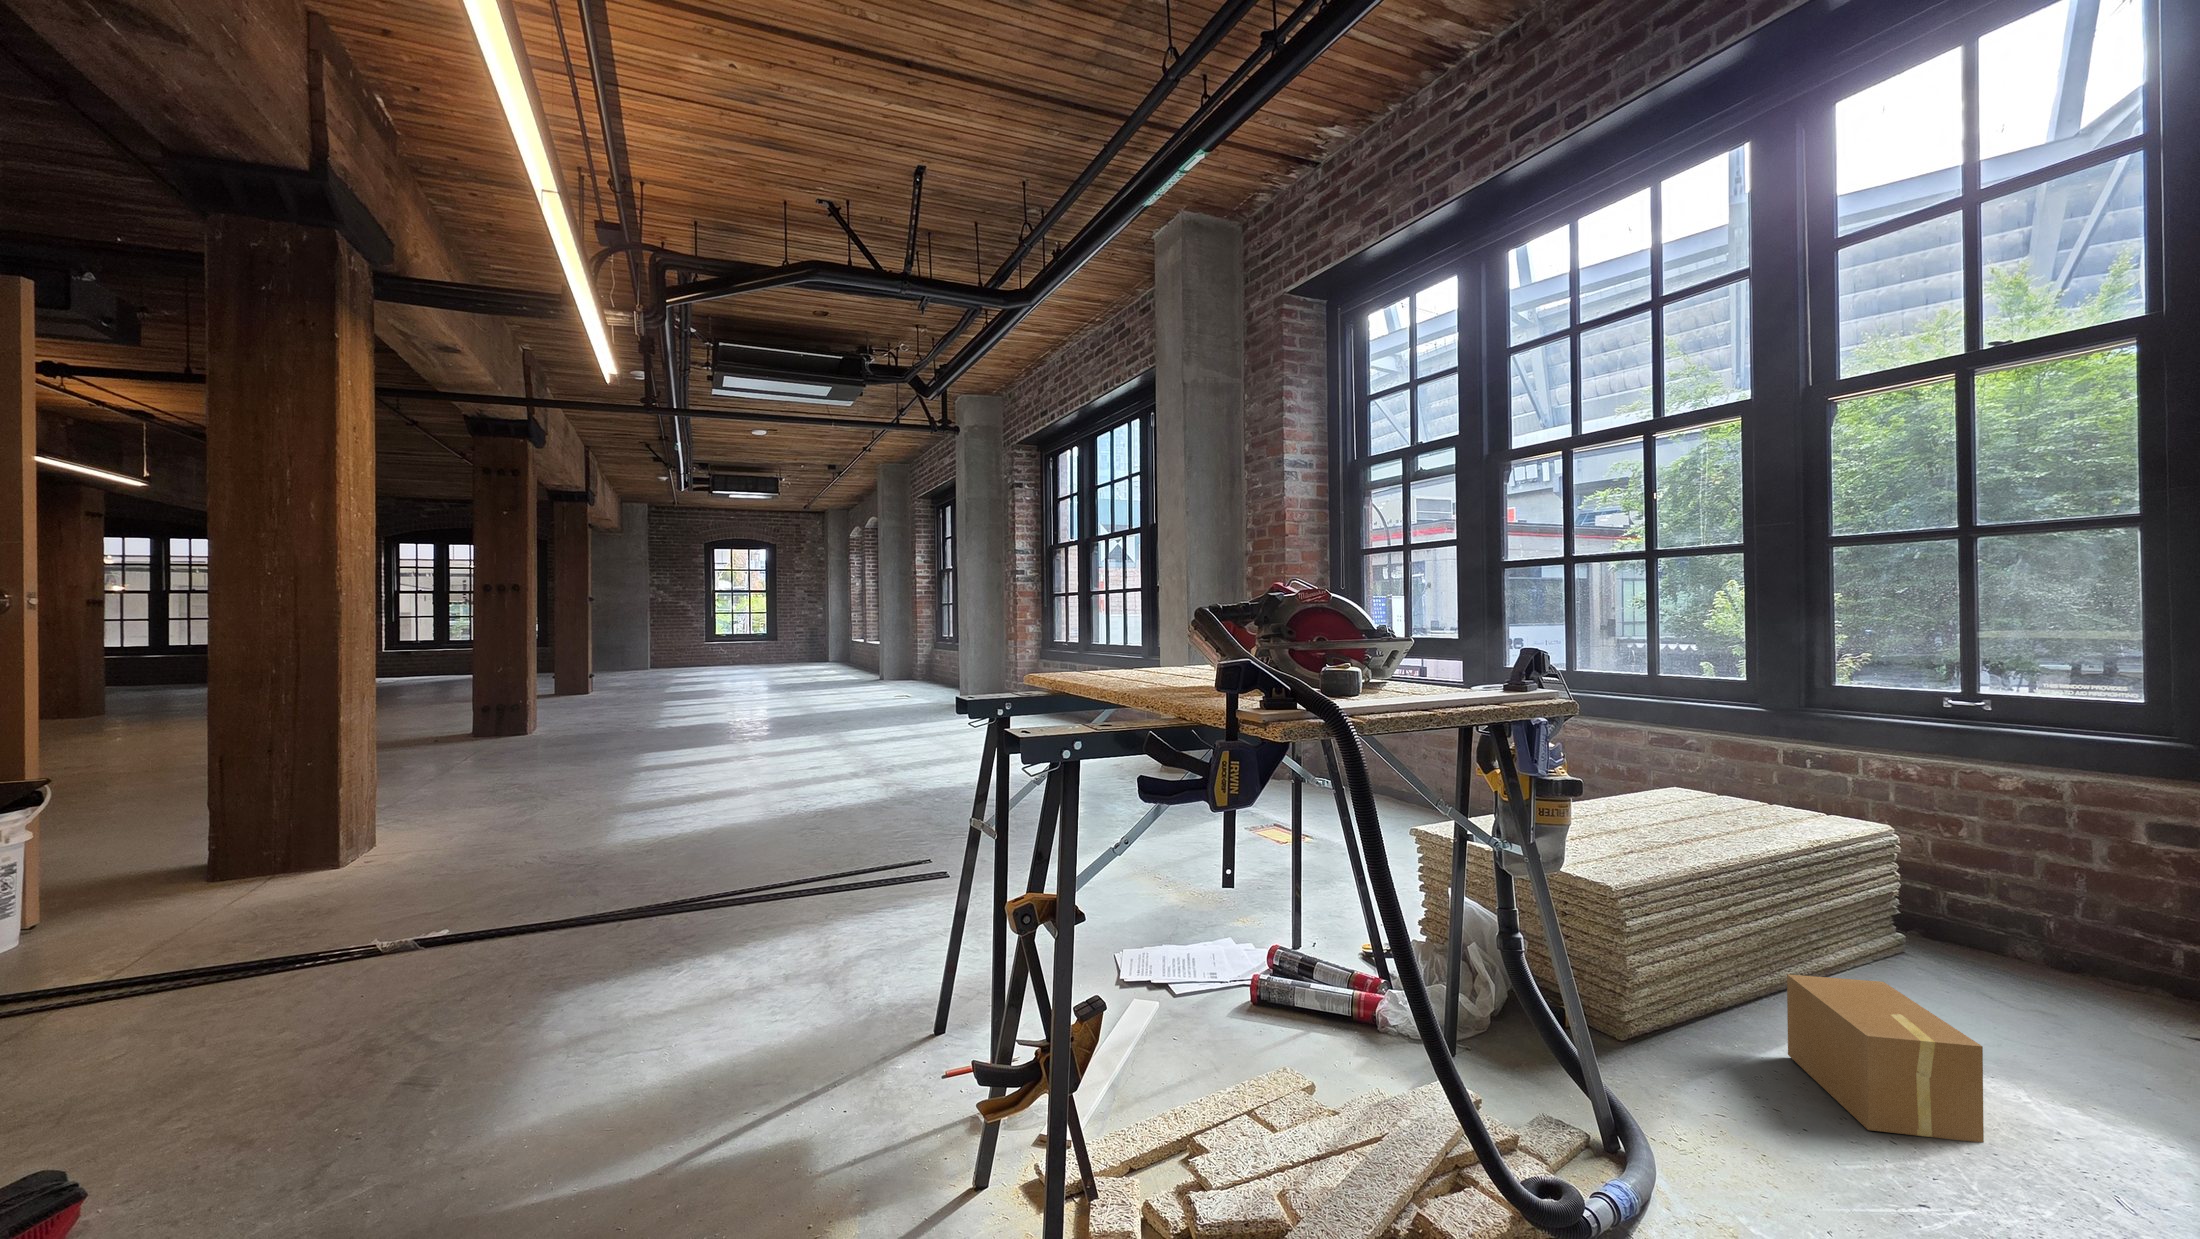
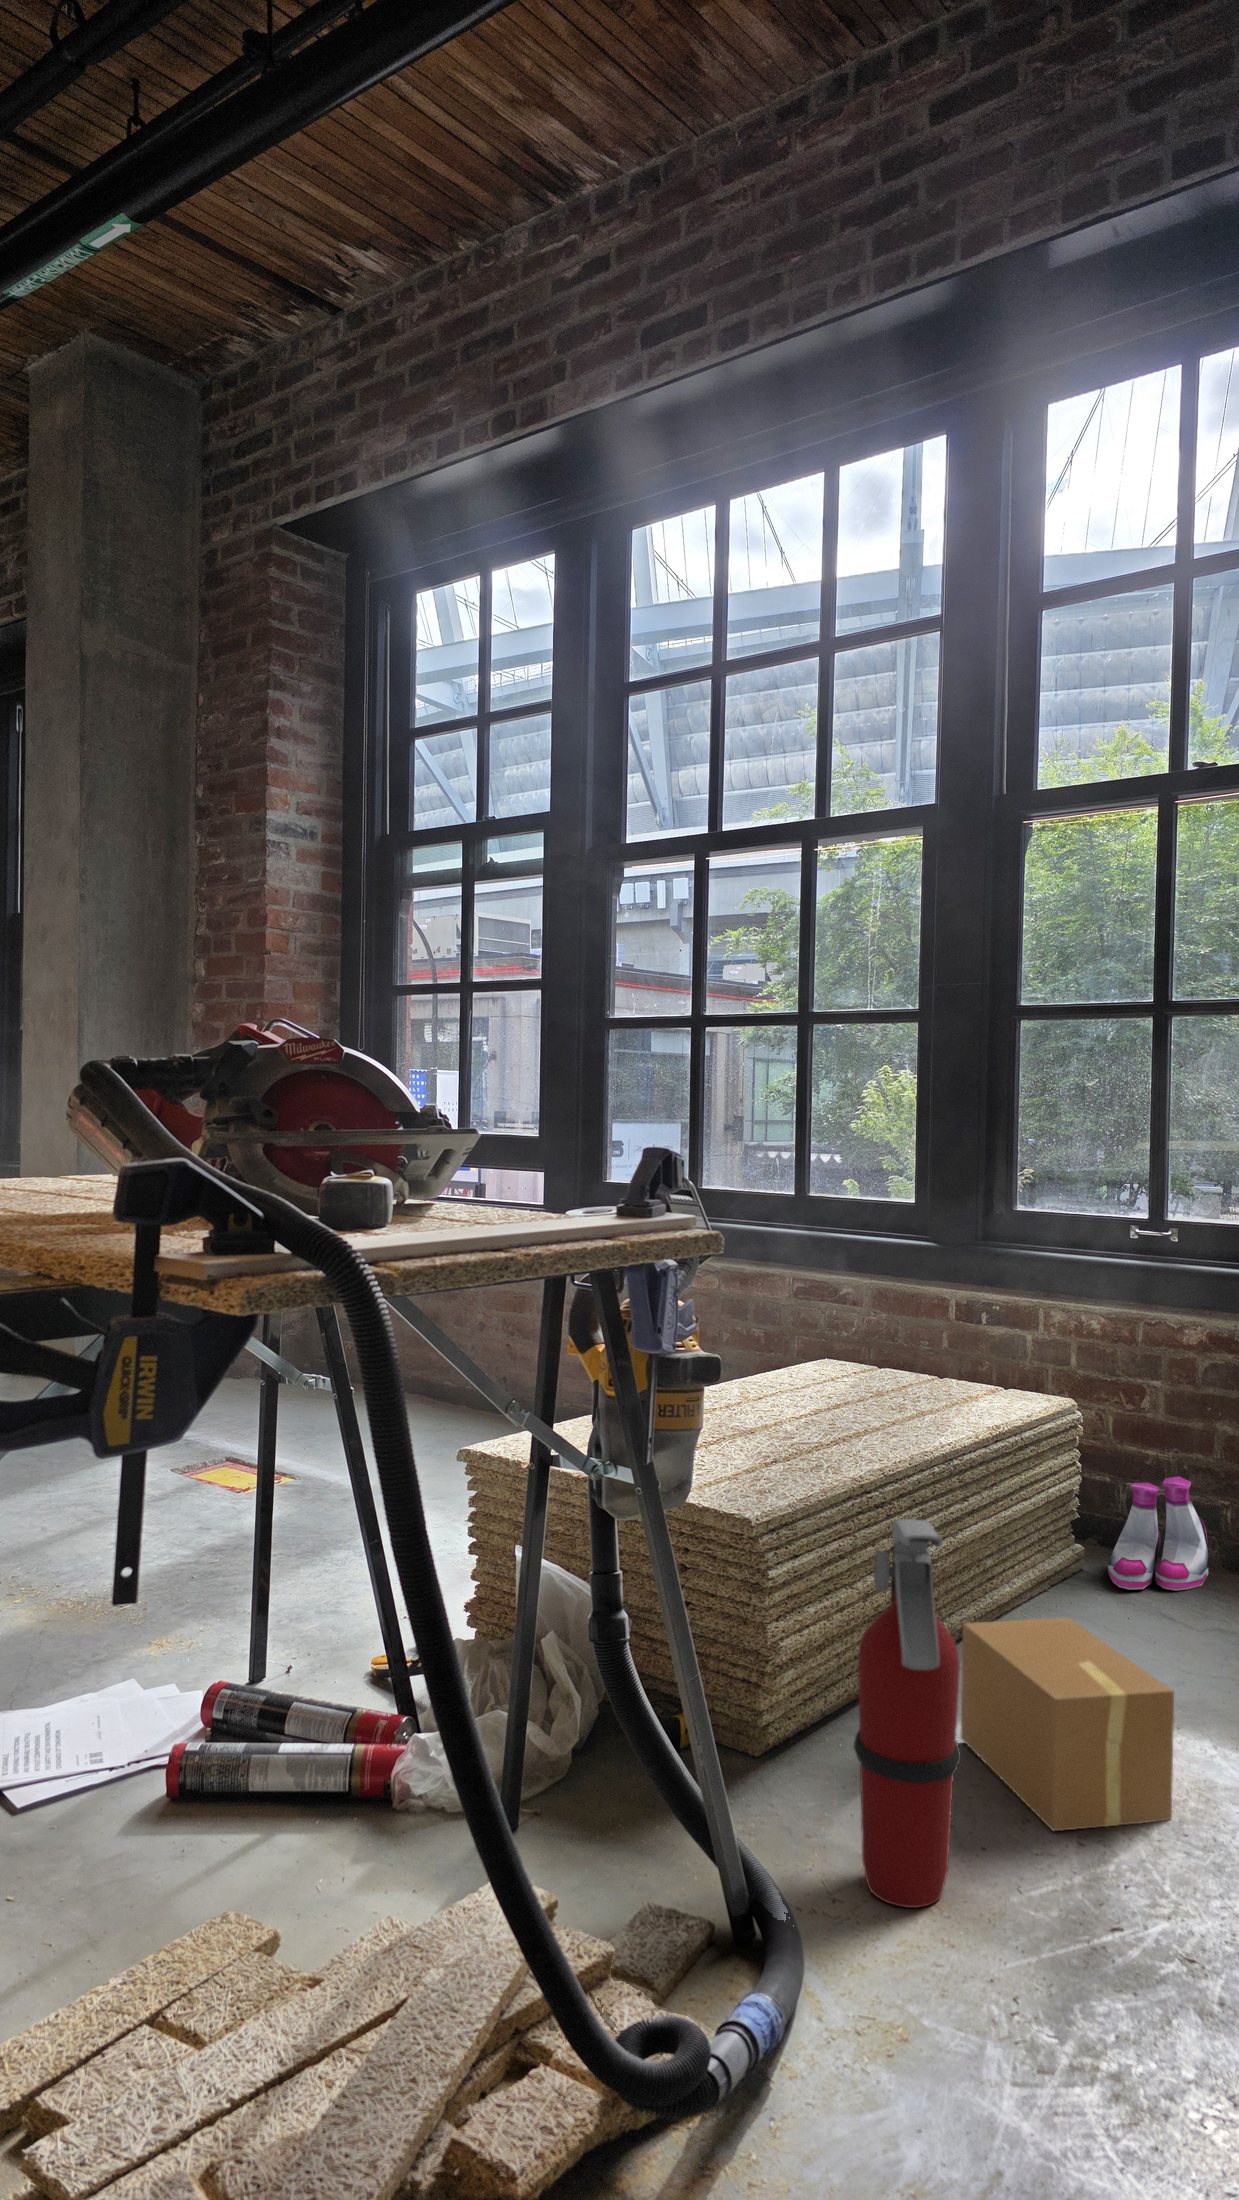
boots: none [1932,890,2037,979] -> present [1108,1476,1209,1591]
fire extinguisher: none [1692,894,1781,1158] -> present [854,1519,961,1908]

